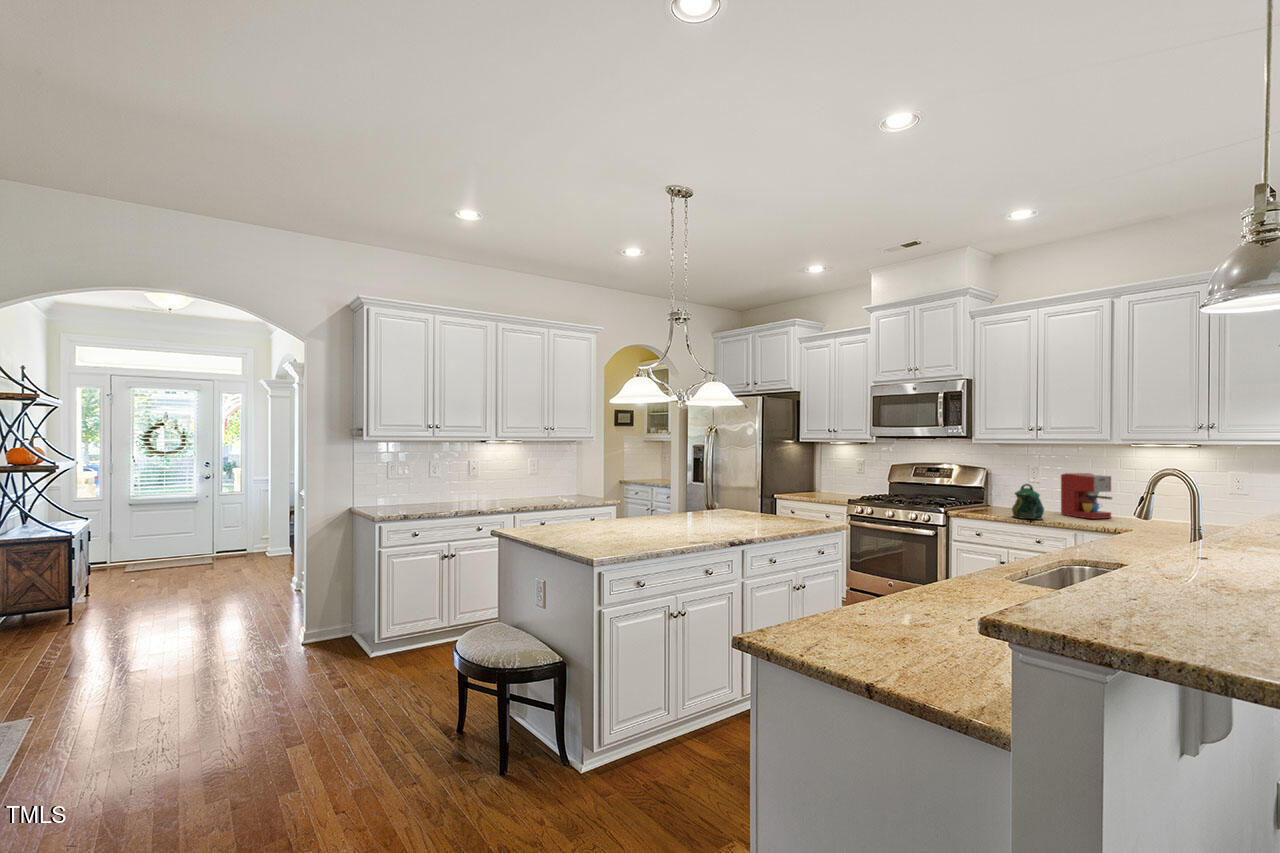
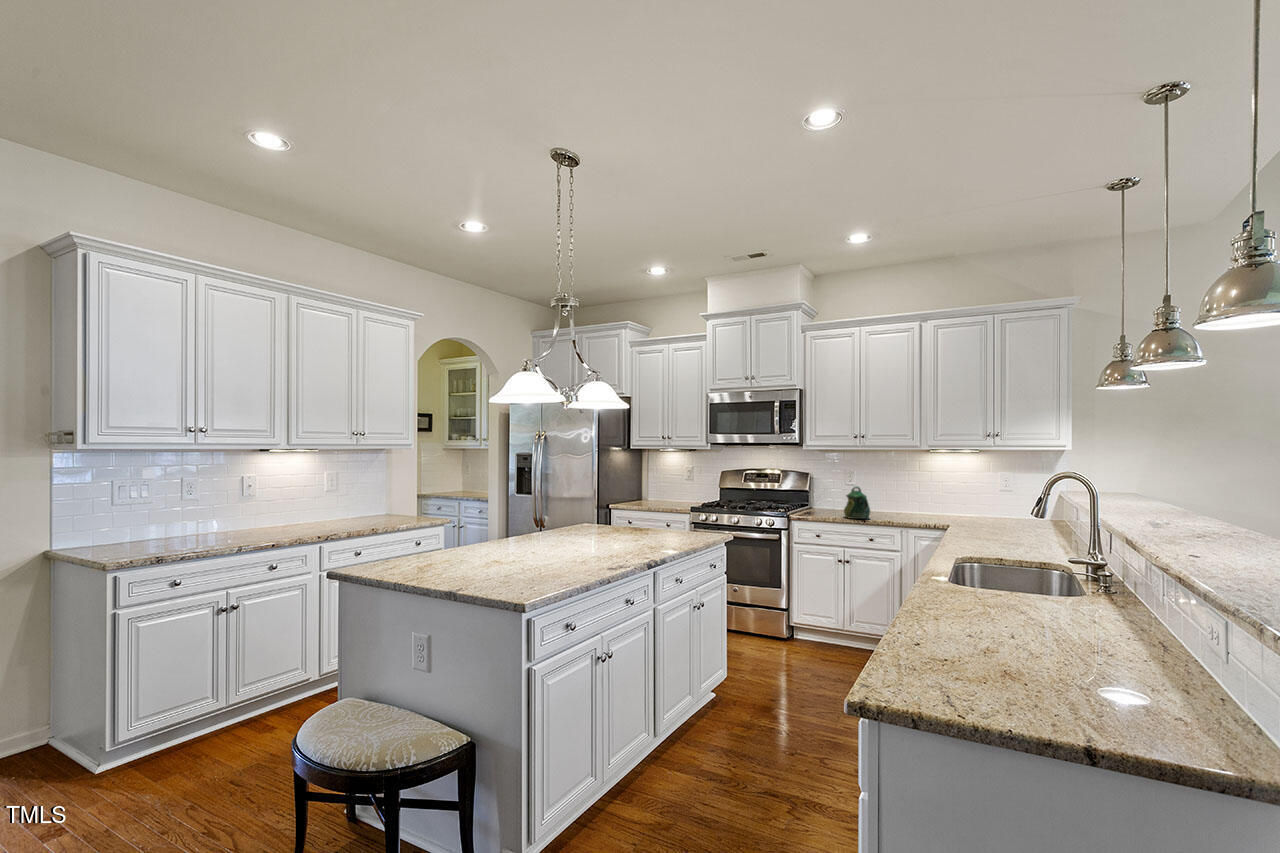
coffee maker: present [1061,473,1112,519] -> none [876,475,919,516]

